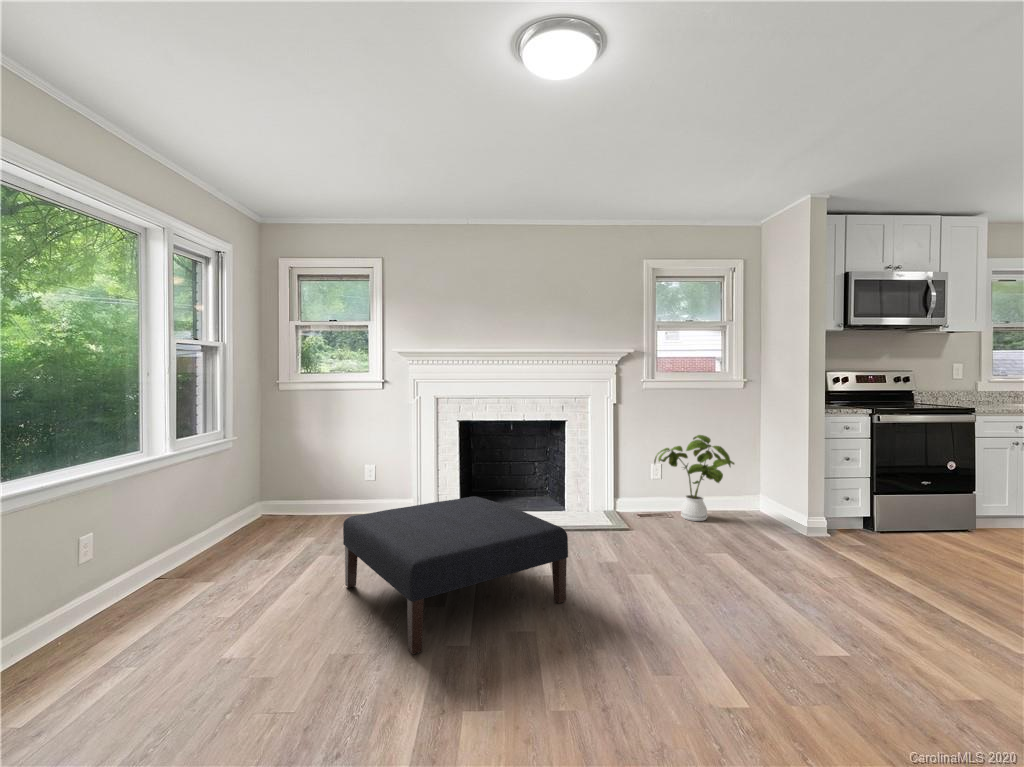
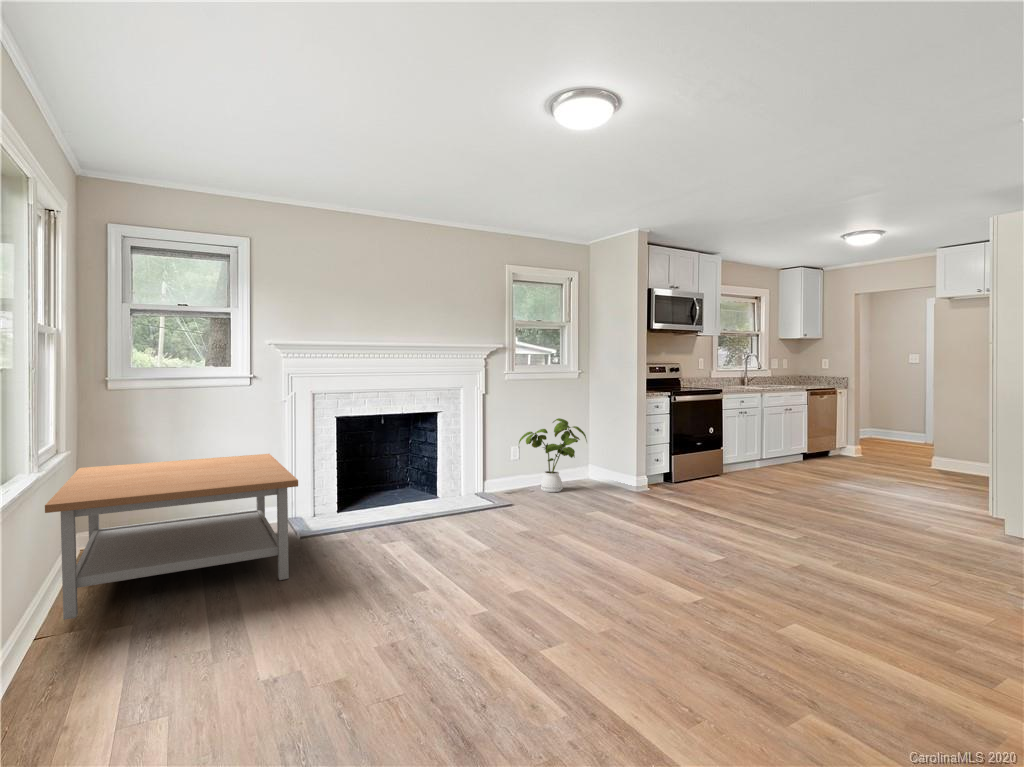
coffee table: none [159,450,389,571] -> present [45,454,298,620]
ottoman: present [343,496,568,654] -> none [312,487,527,617]

